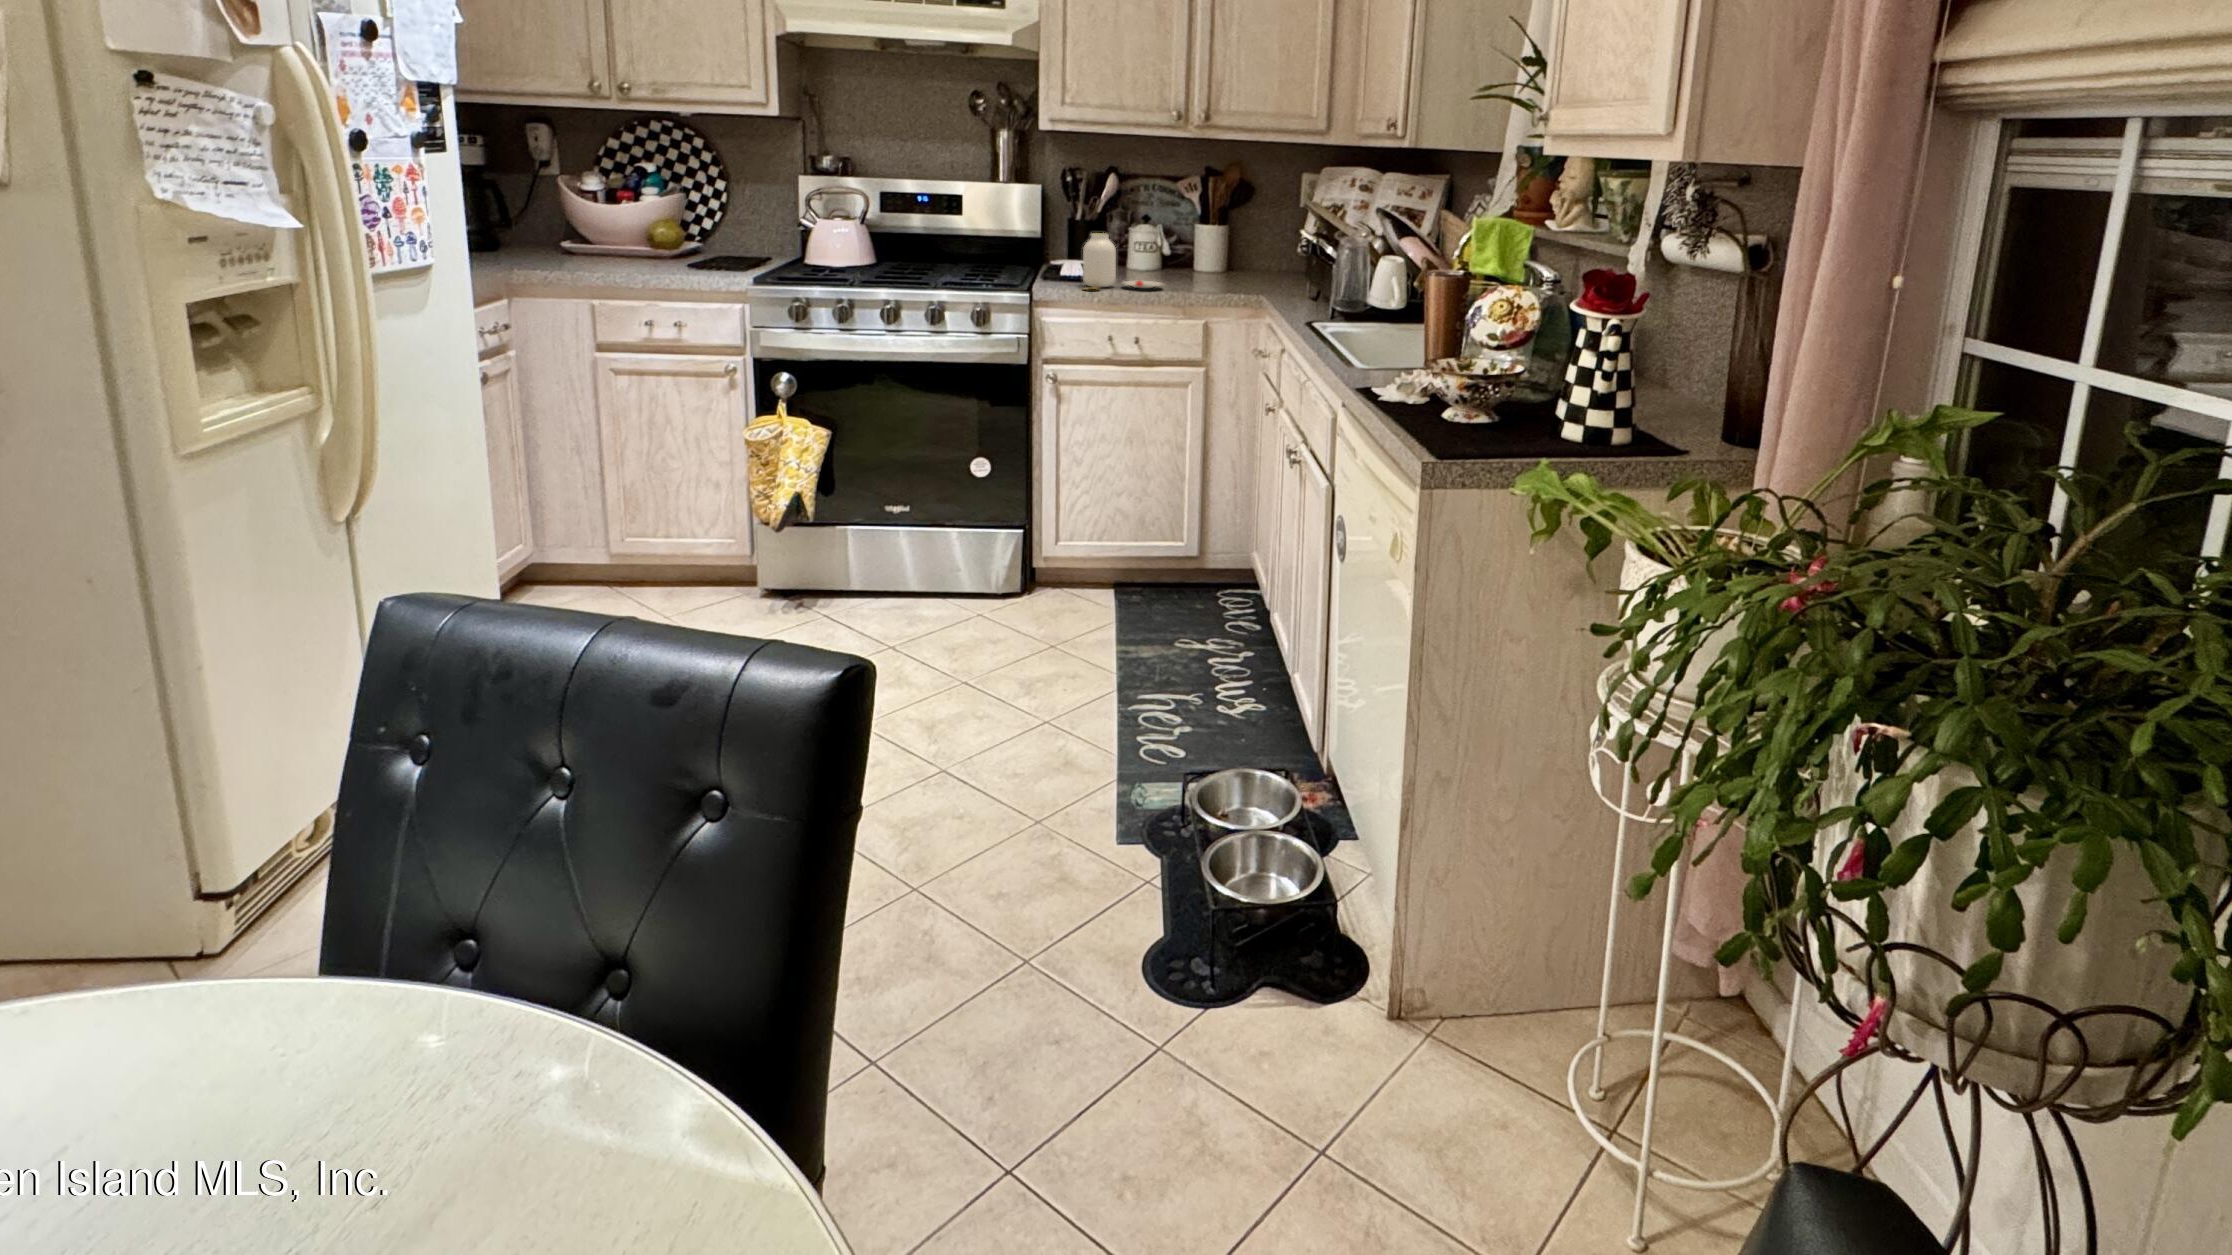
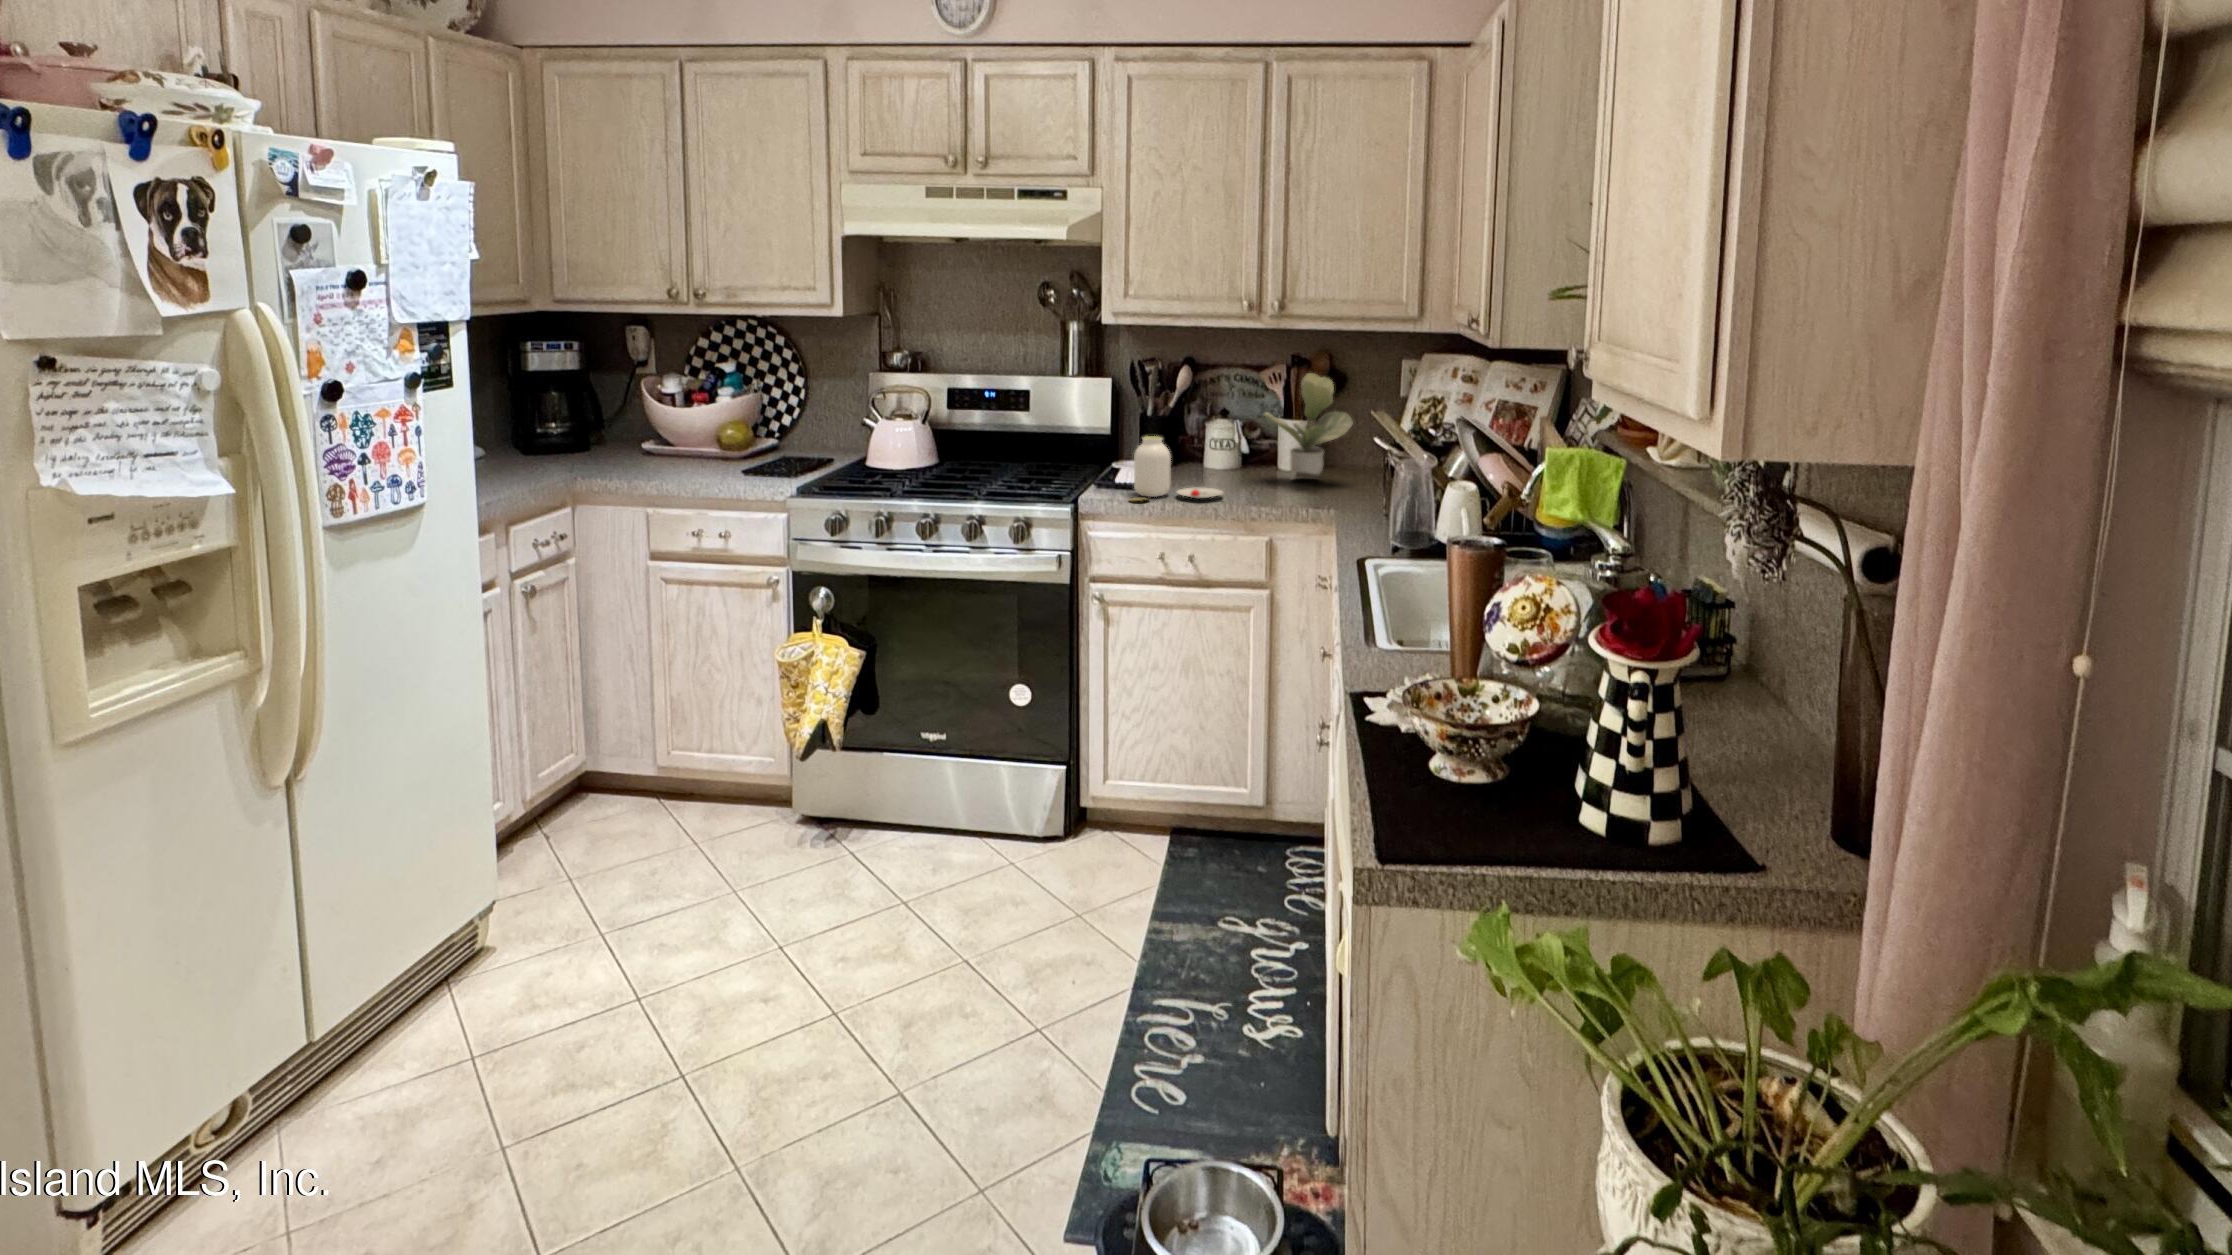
potted plant: none [1190,182,1270,278] -> present [1264,373,1353,479]

